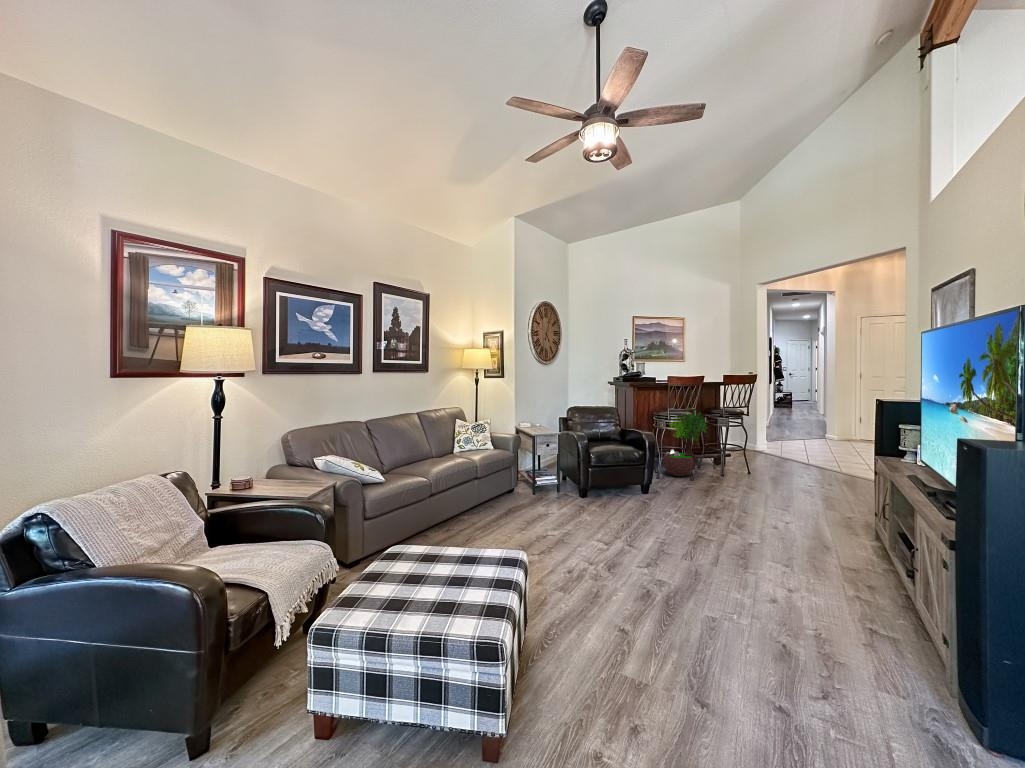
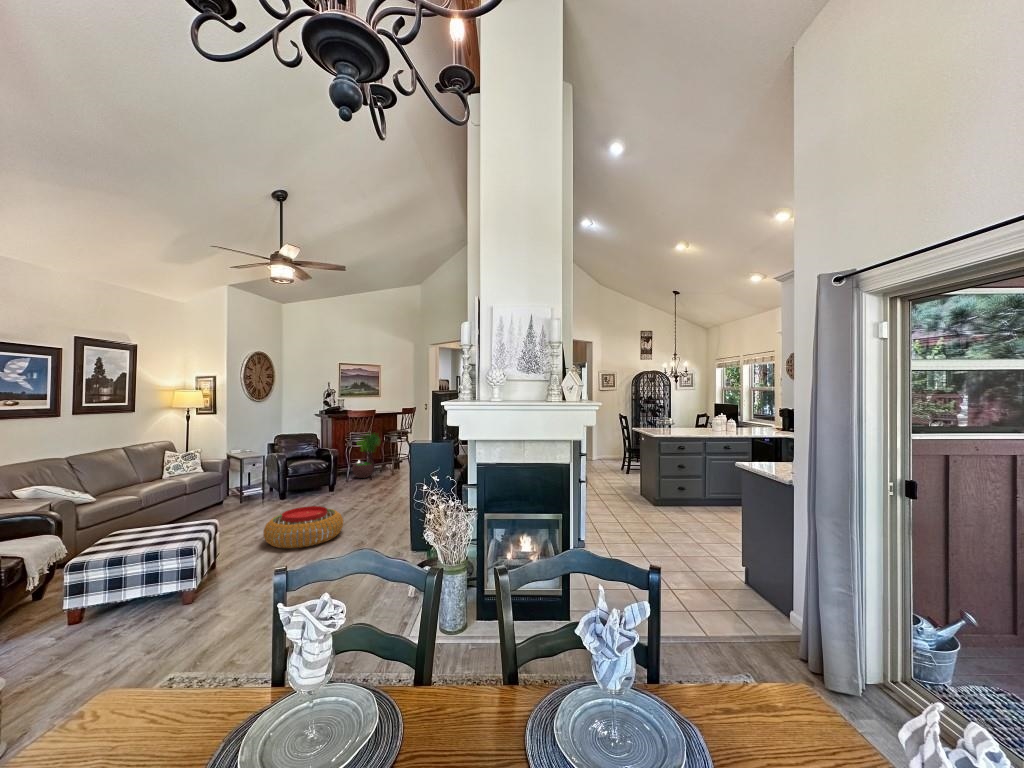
pouf: none [582,533,714,619] -> present [263,506,343,548]

